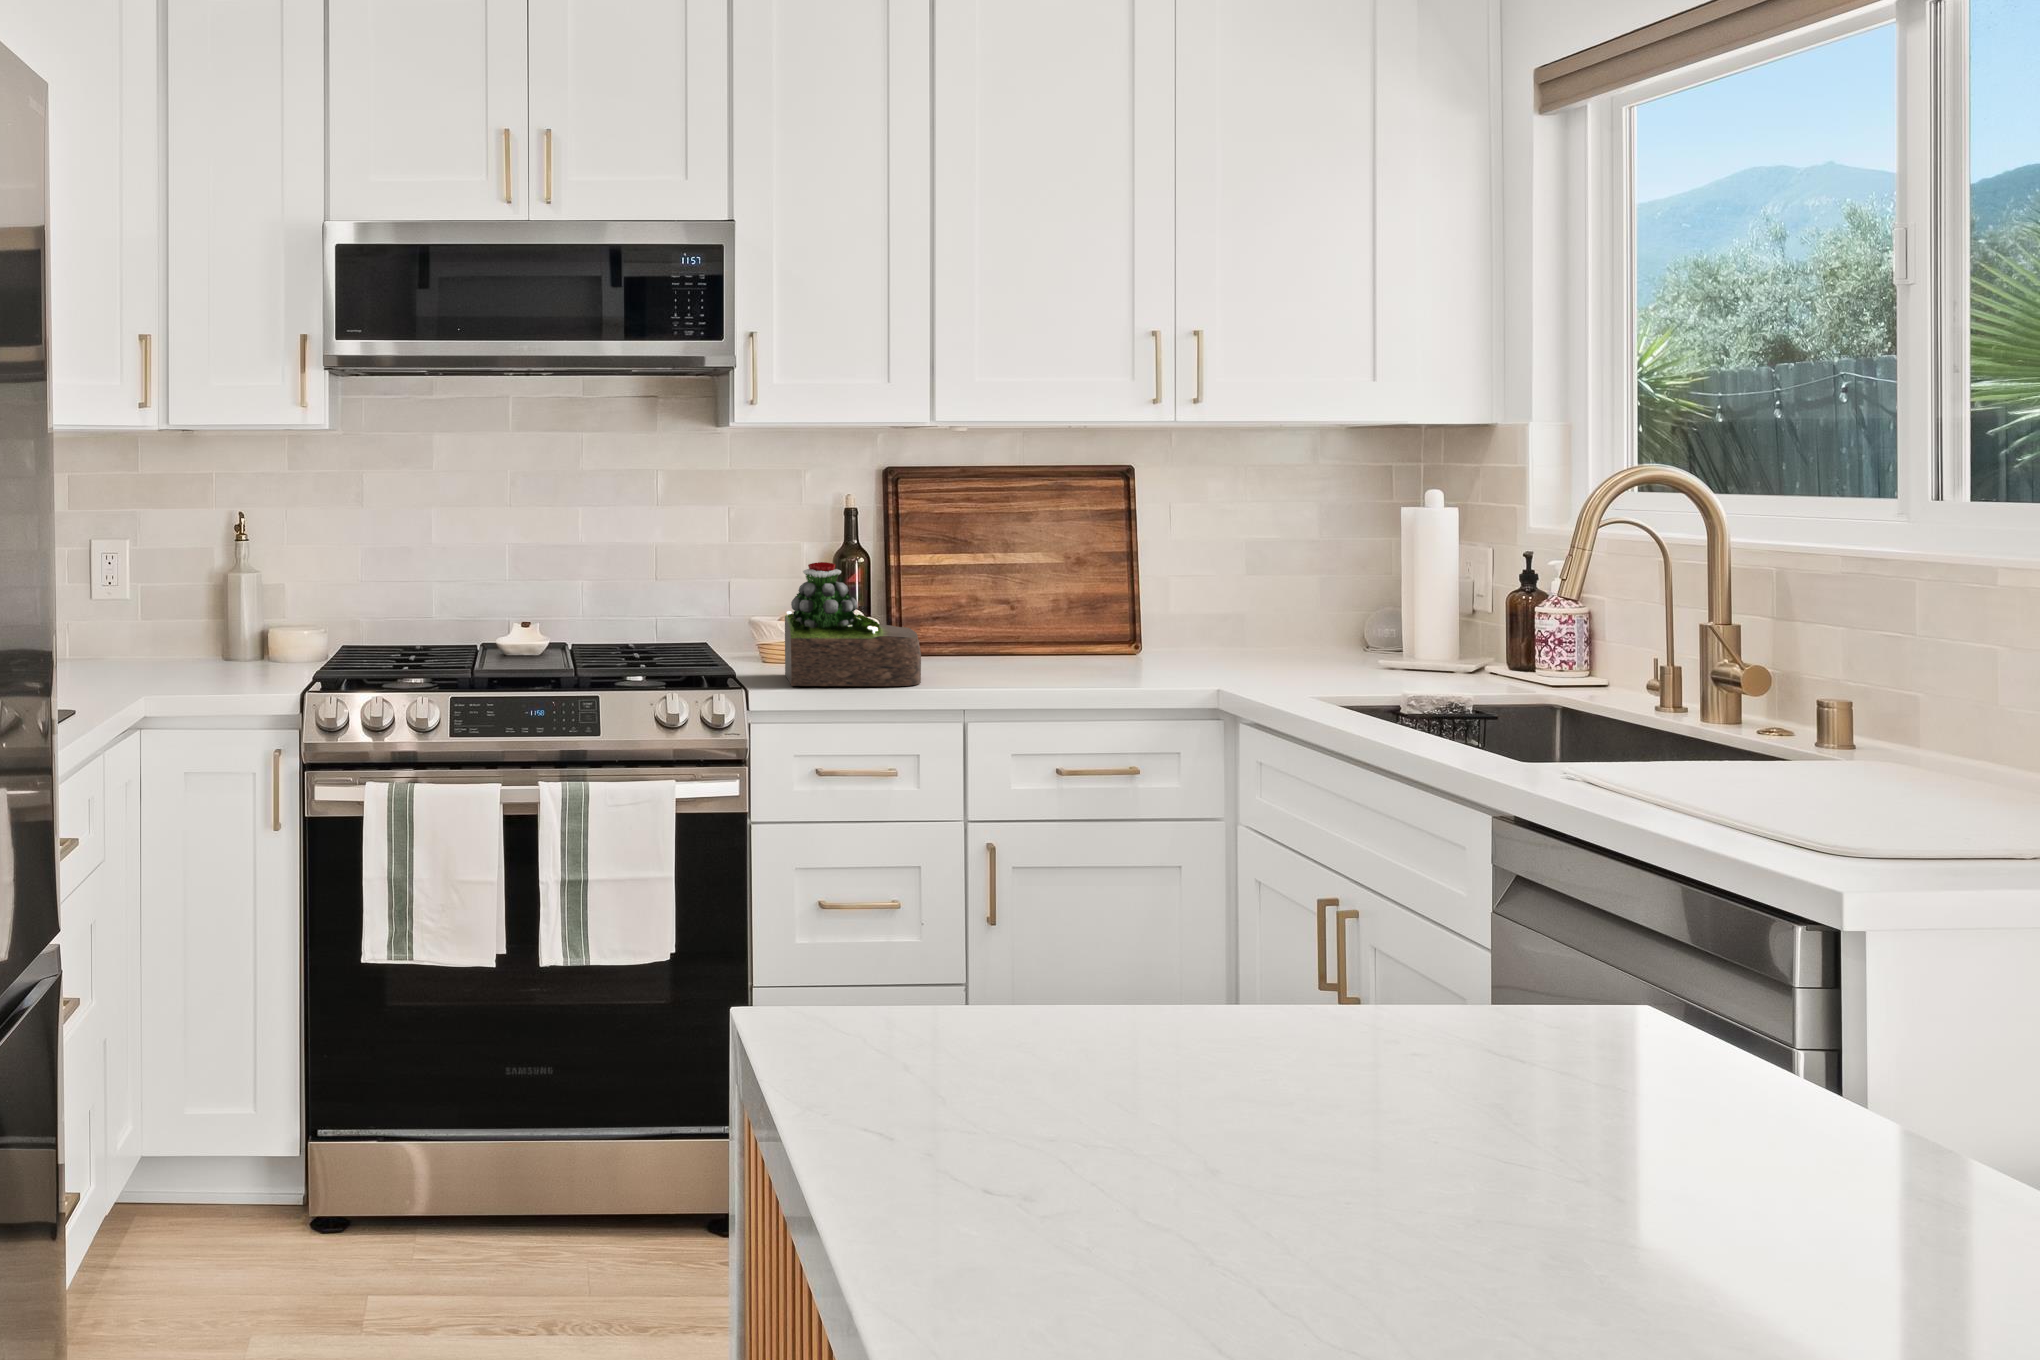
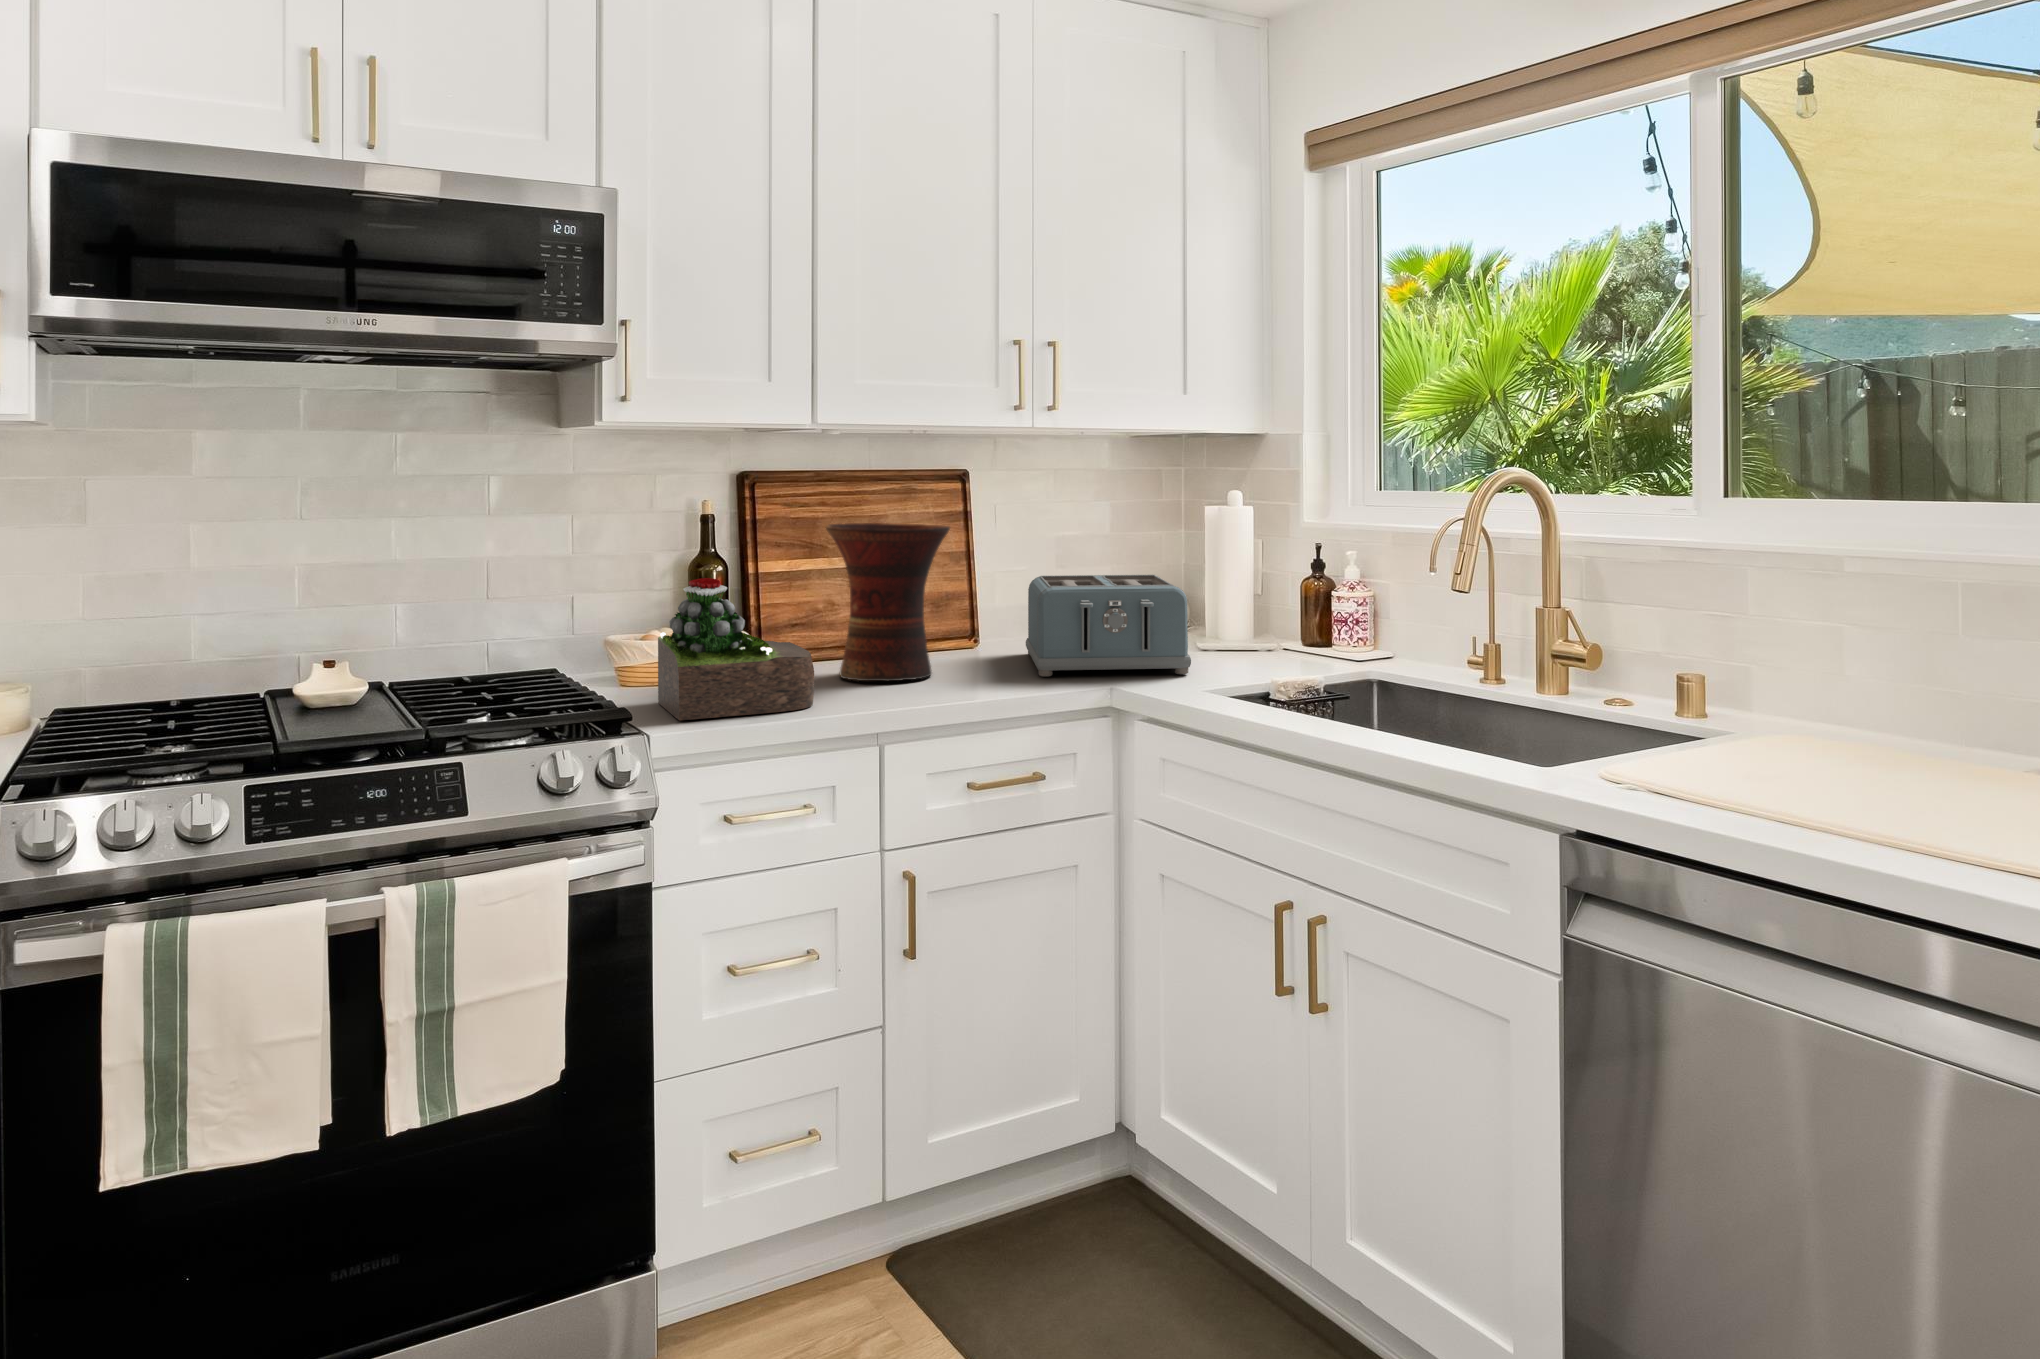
vase: none [951,518,1079,672] -> present [826,523,950,681]
toaster: none [1166,578,1349,685] -> present [1026,575,1191,676]

